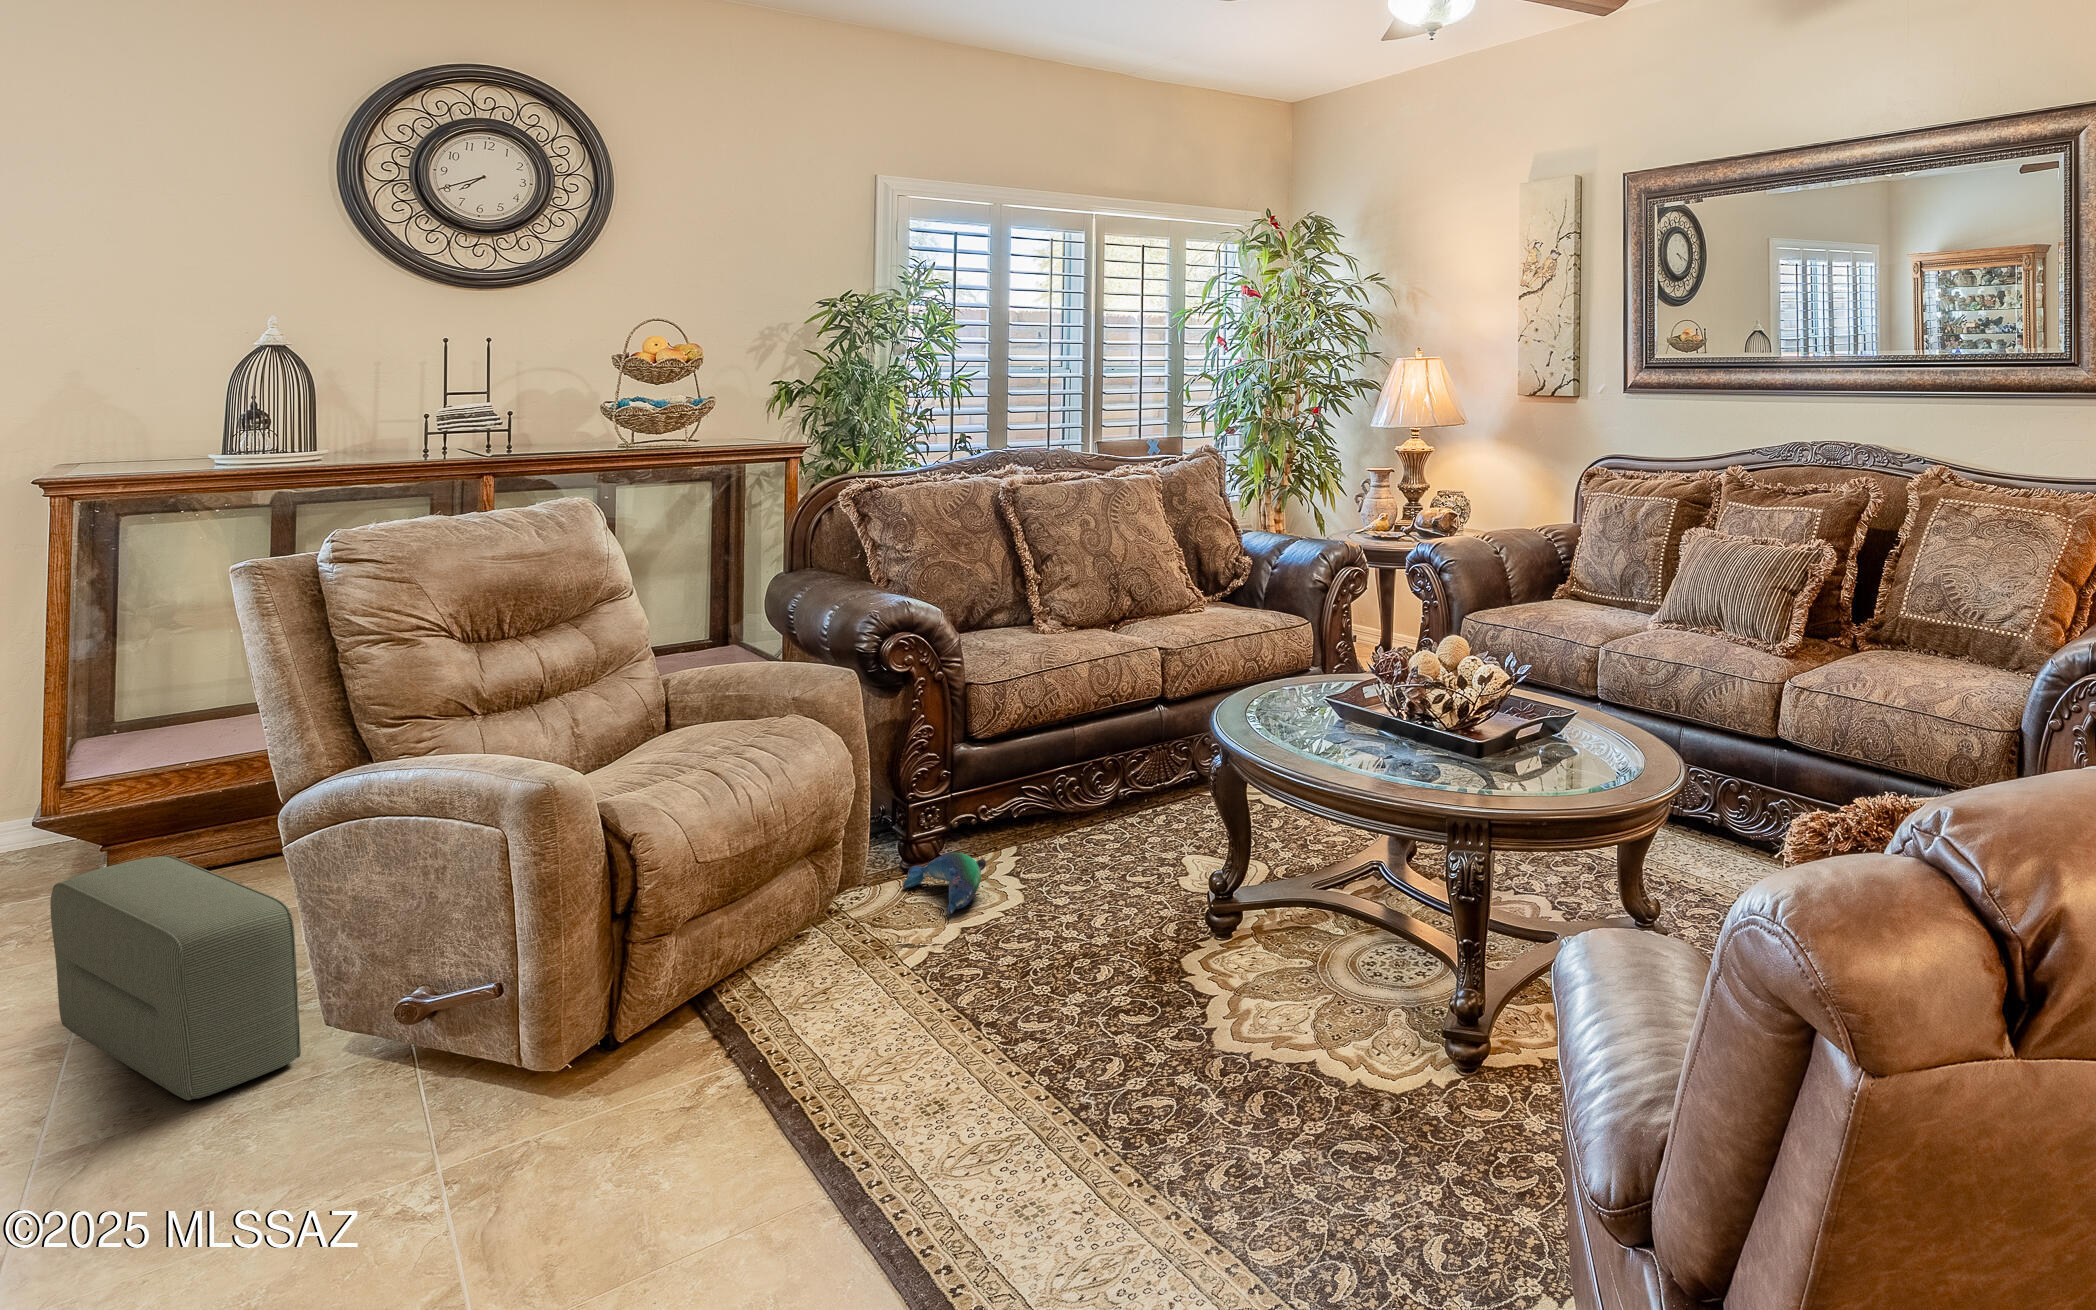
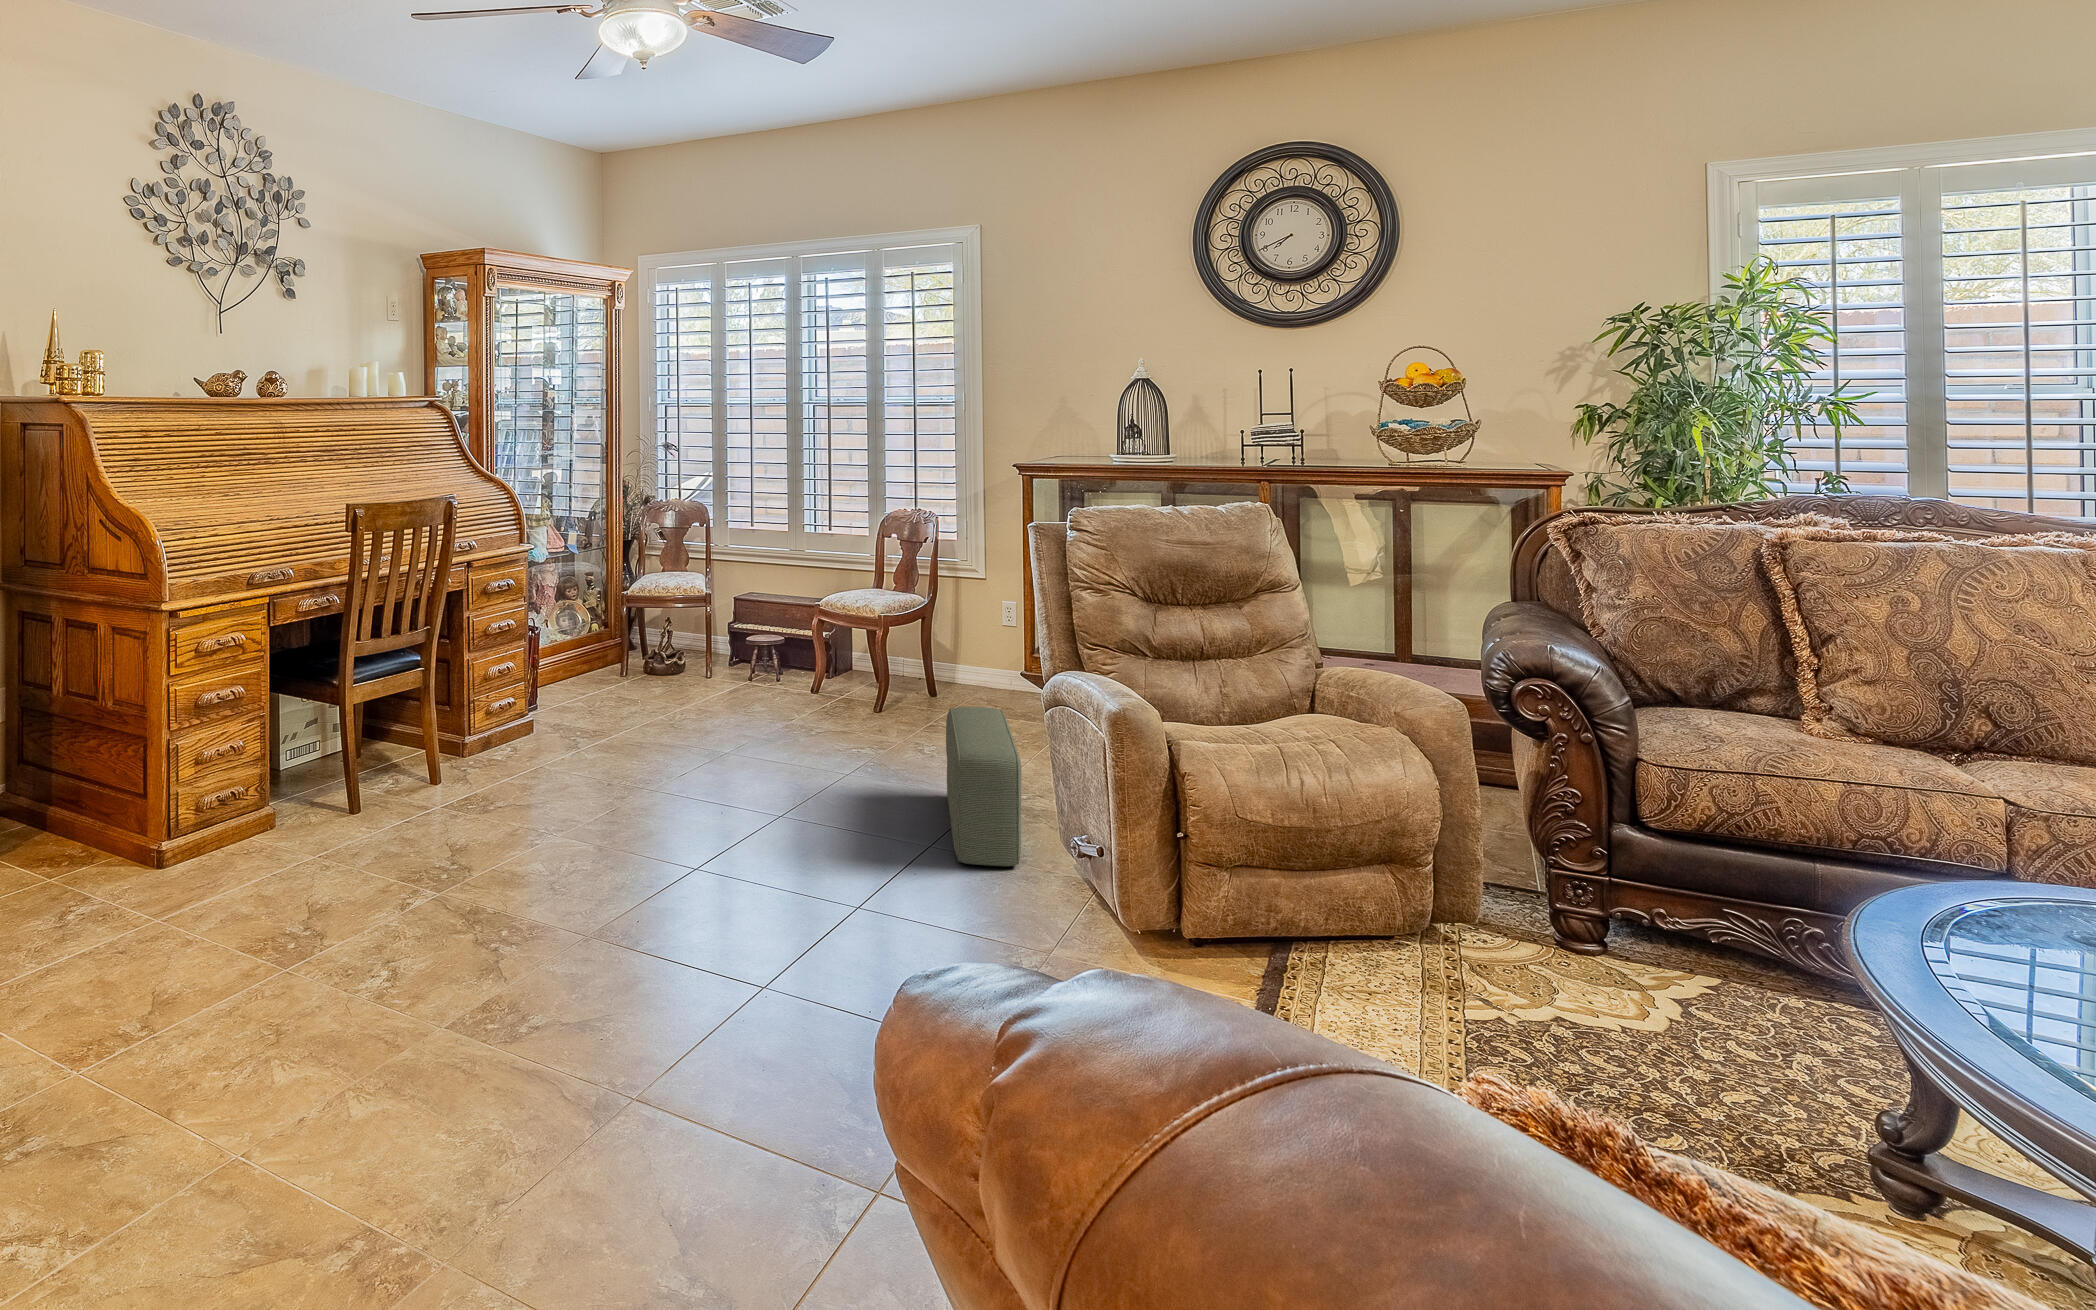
plush toy: present [903,852,986,914] -> none [1520,935,1615,999]

